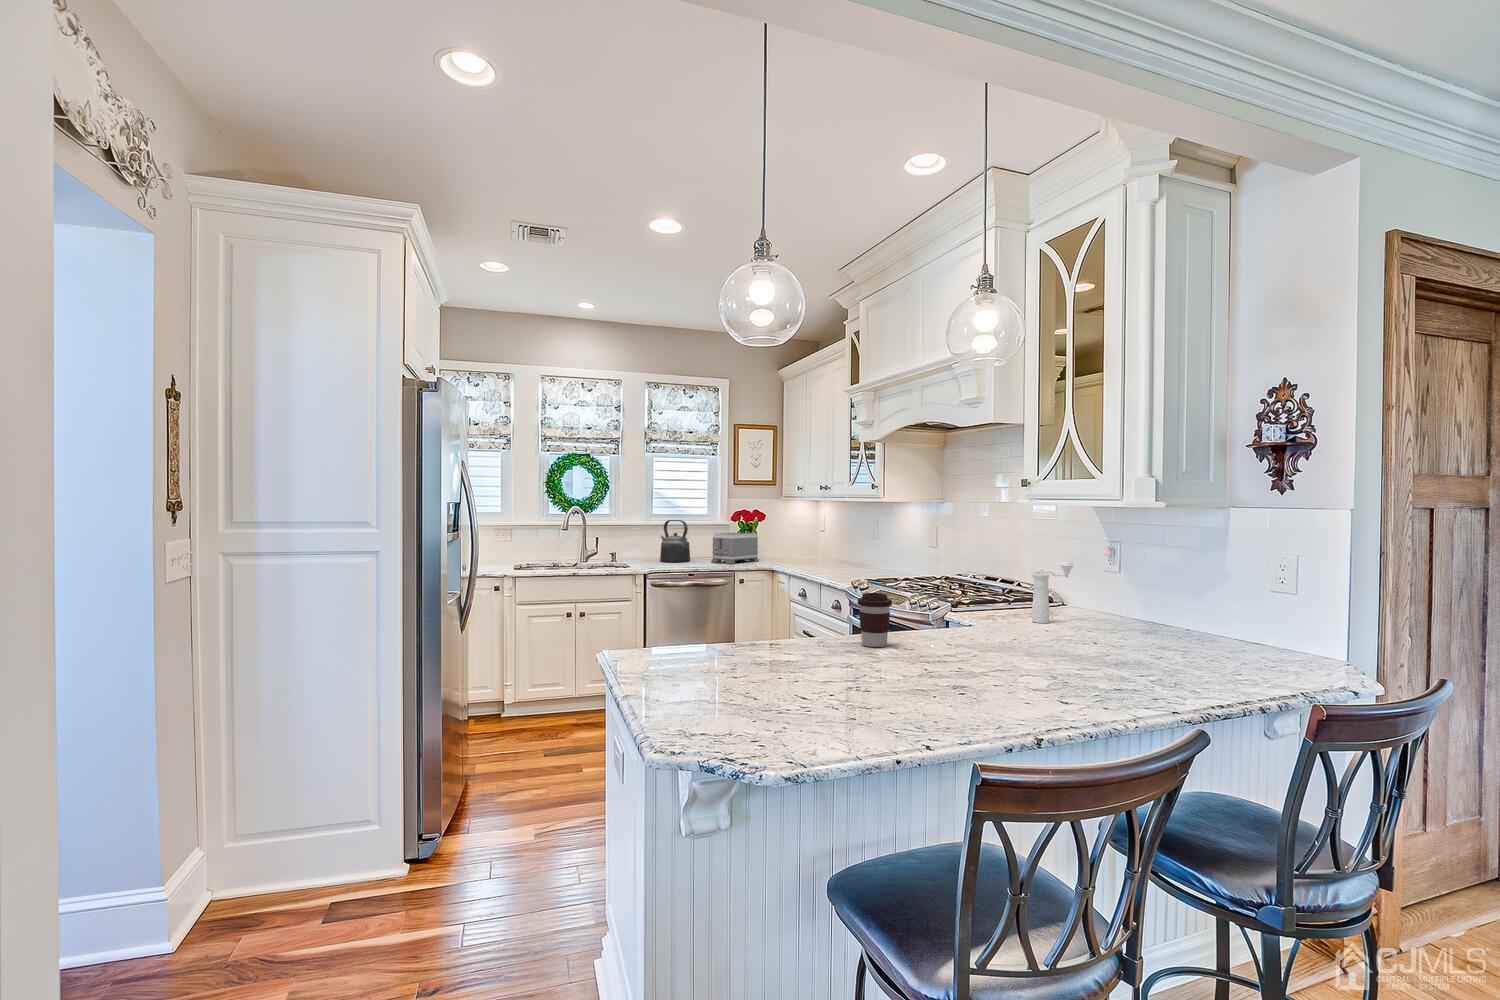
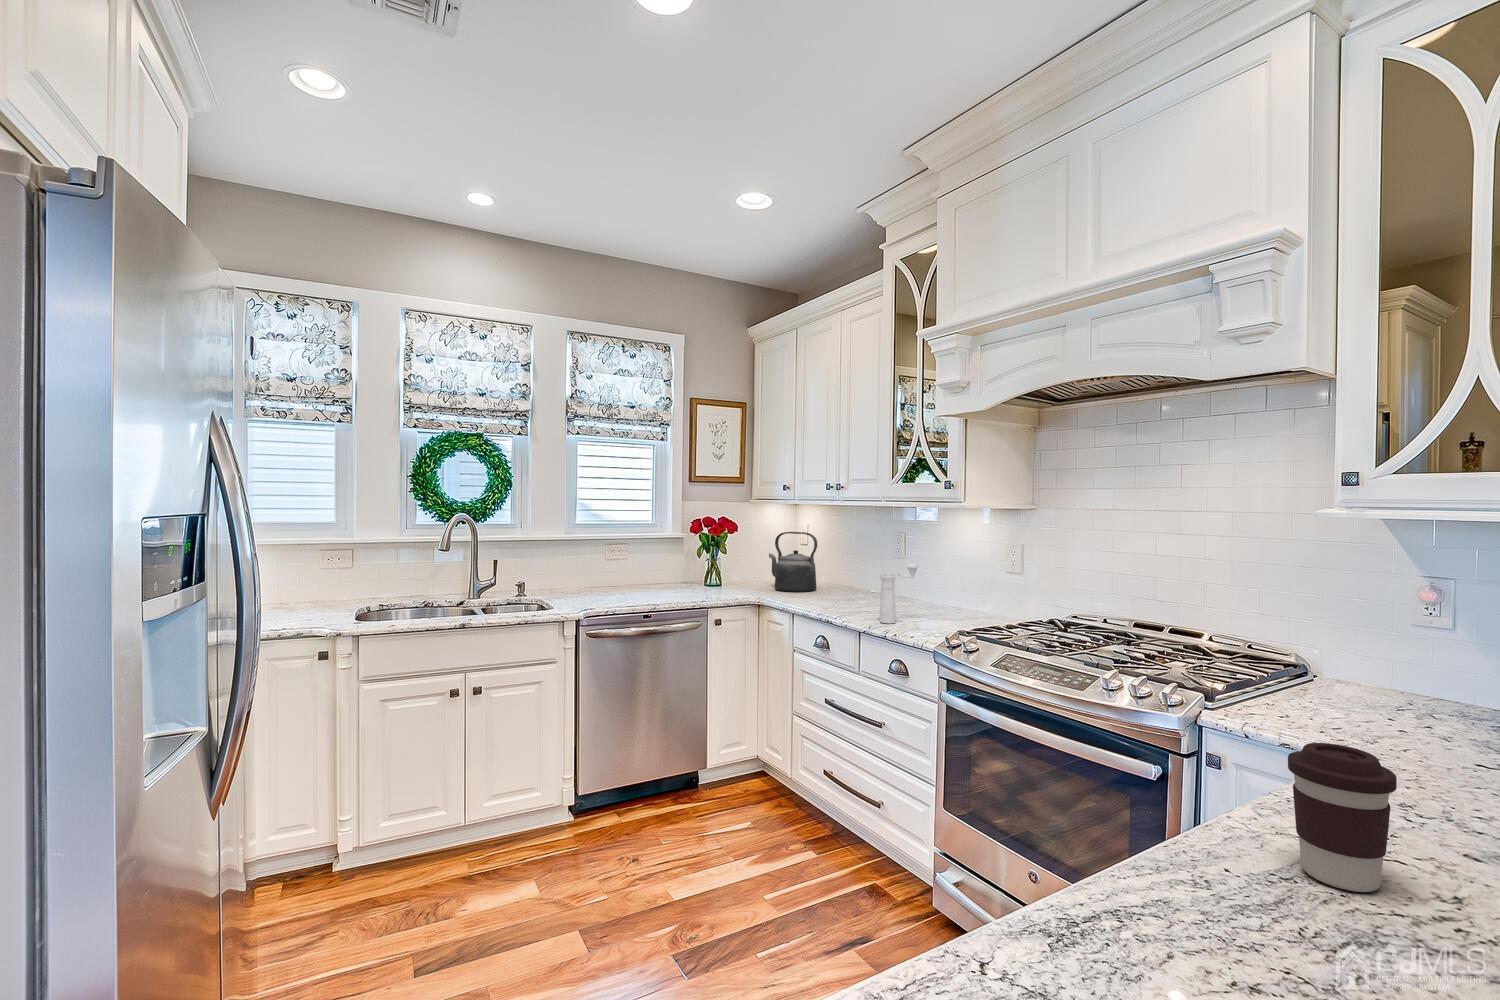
kettle: present [660,520,690,562] -> present [769,532,817,592]
toaster: present [711,533,759,564] -> none [667,550,734,598]
pepper mill: present [1032,561,1074,623] -> present [880,563,918,623]

